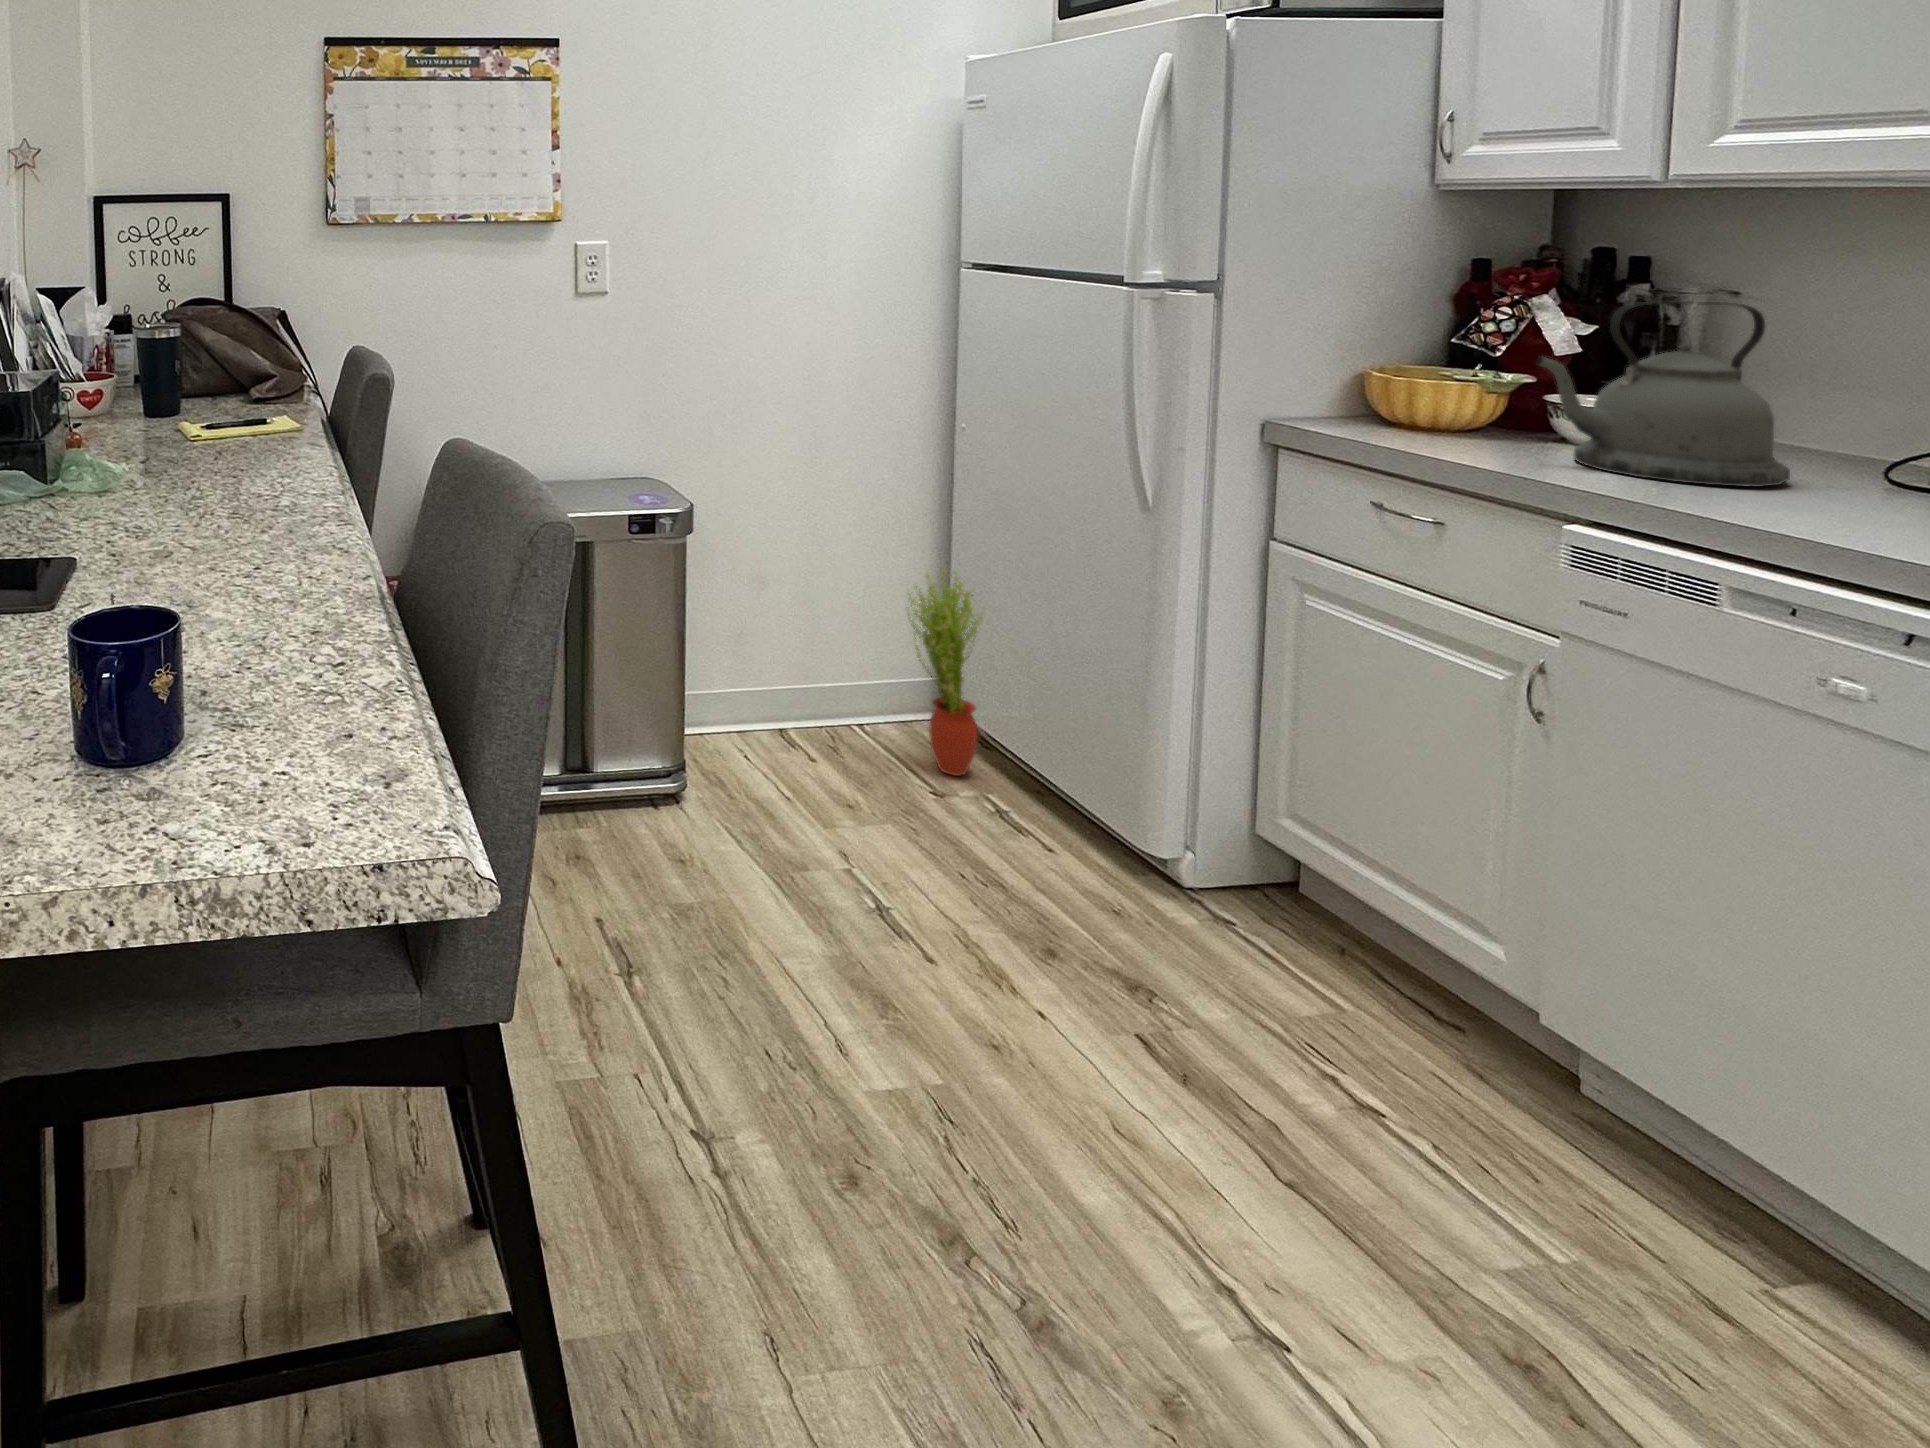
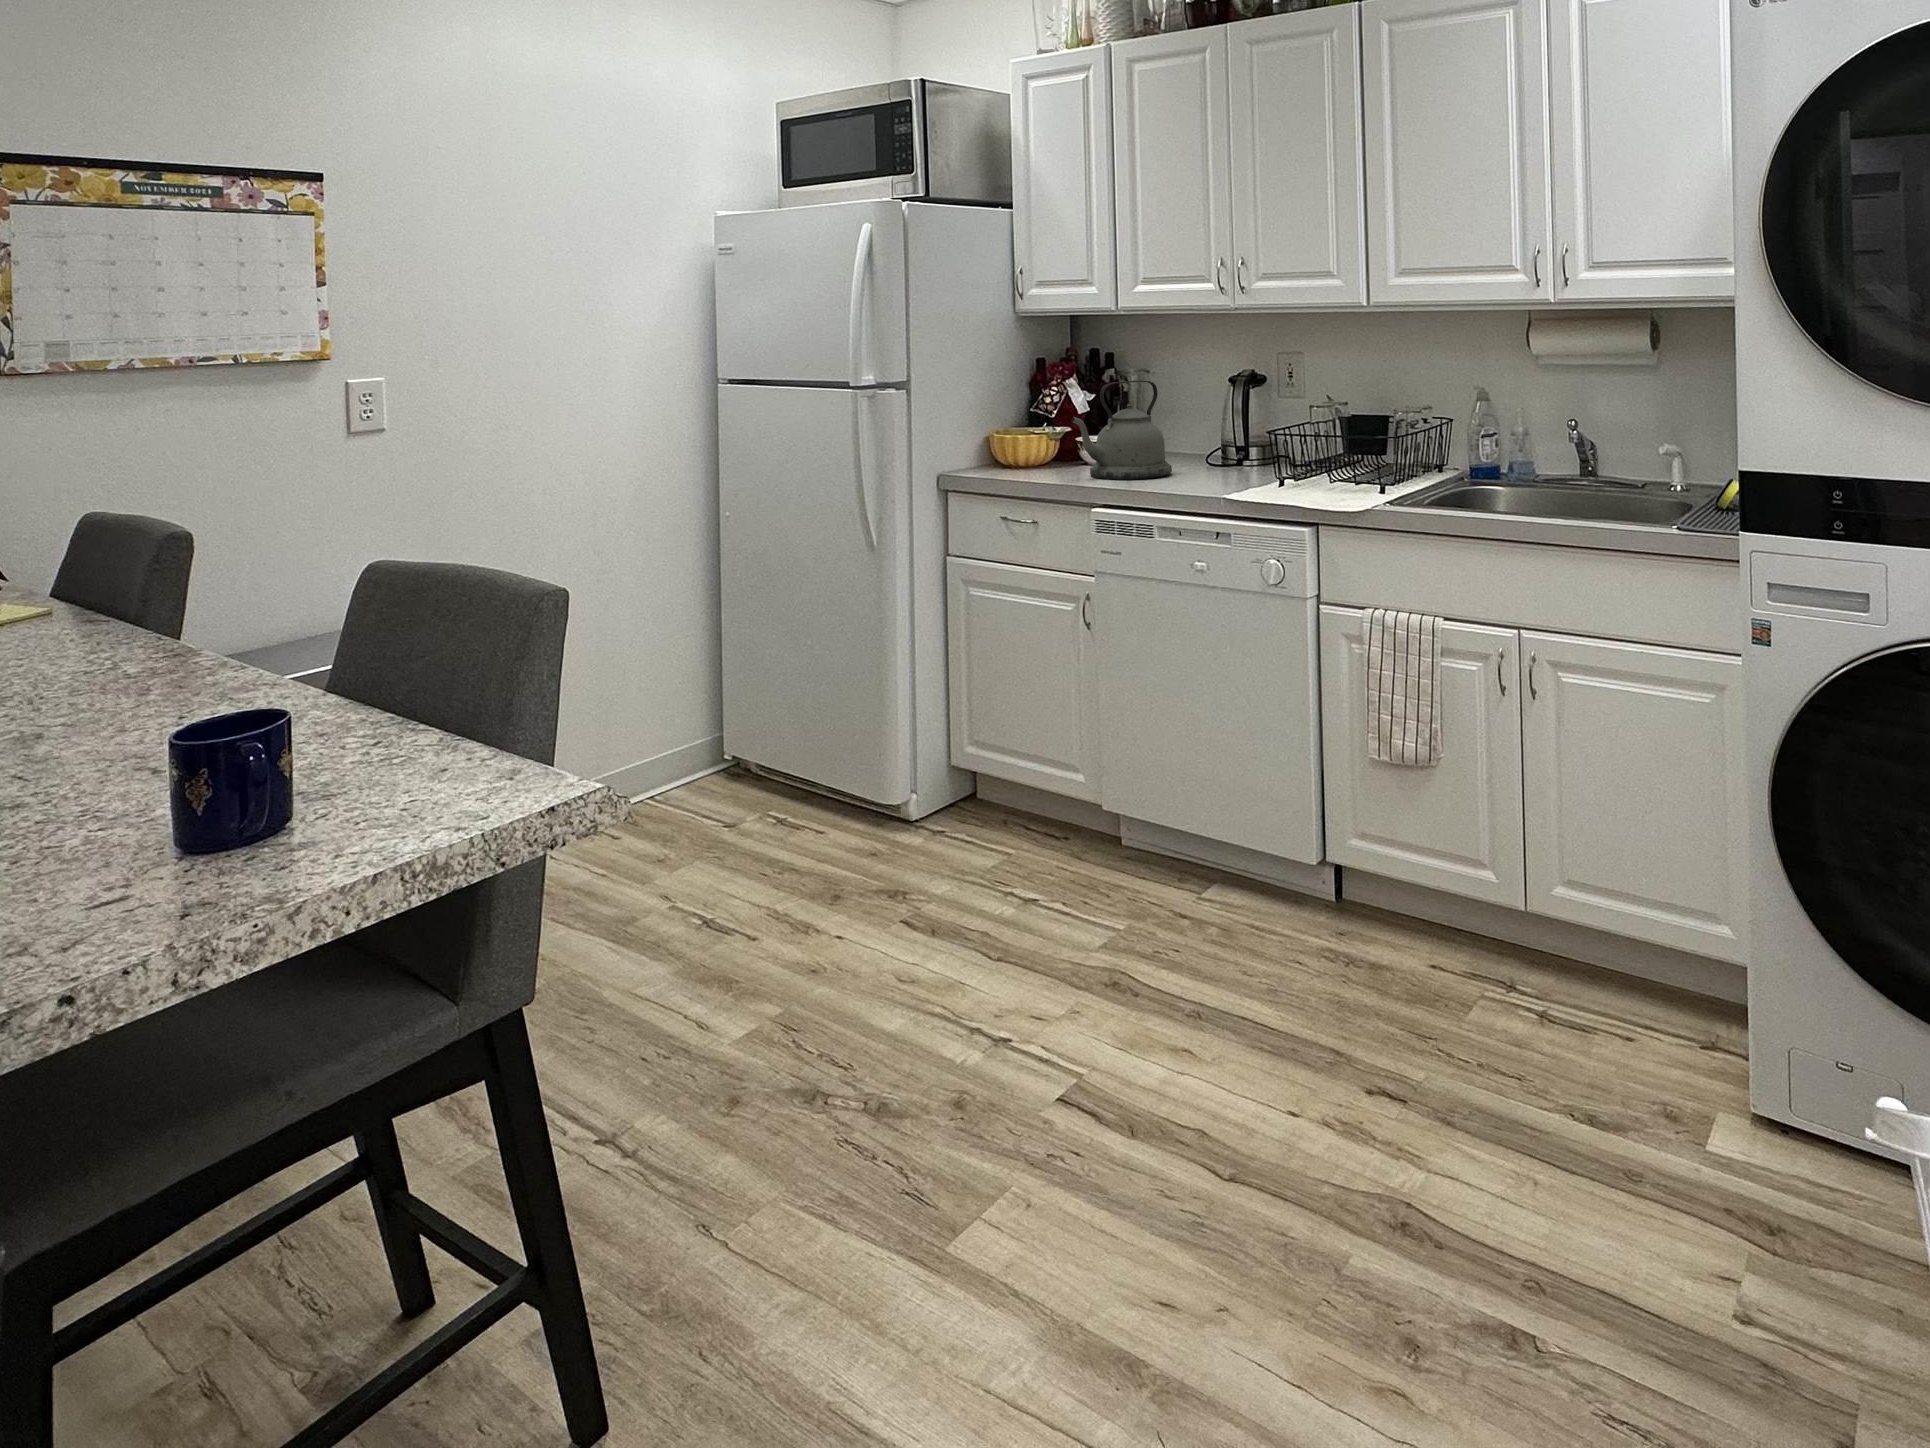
potted plant: present [907,567,983,776] -> none [693,632,759,807]

